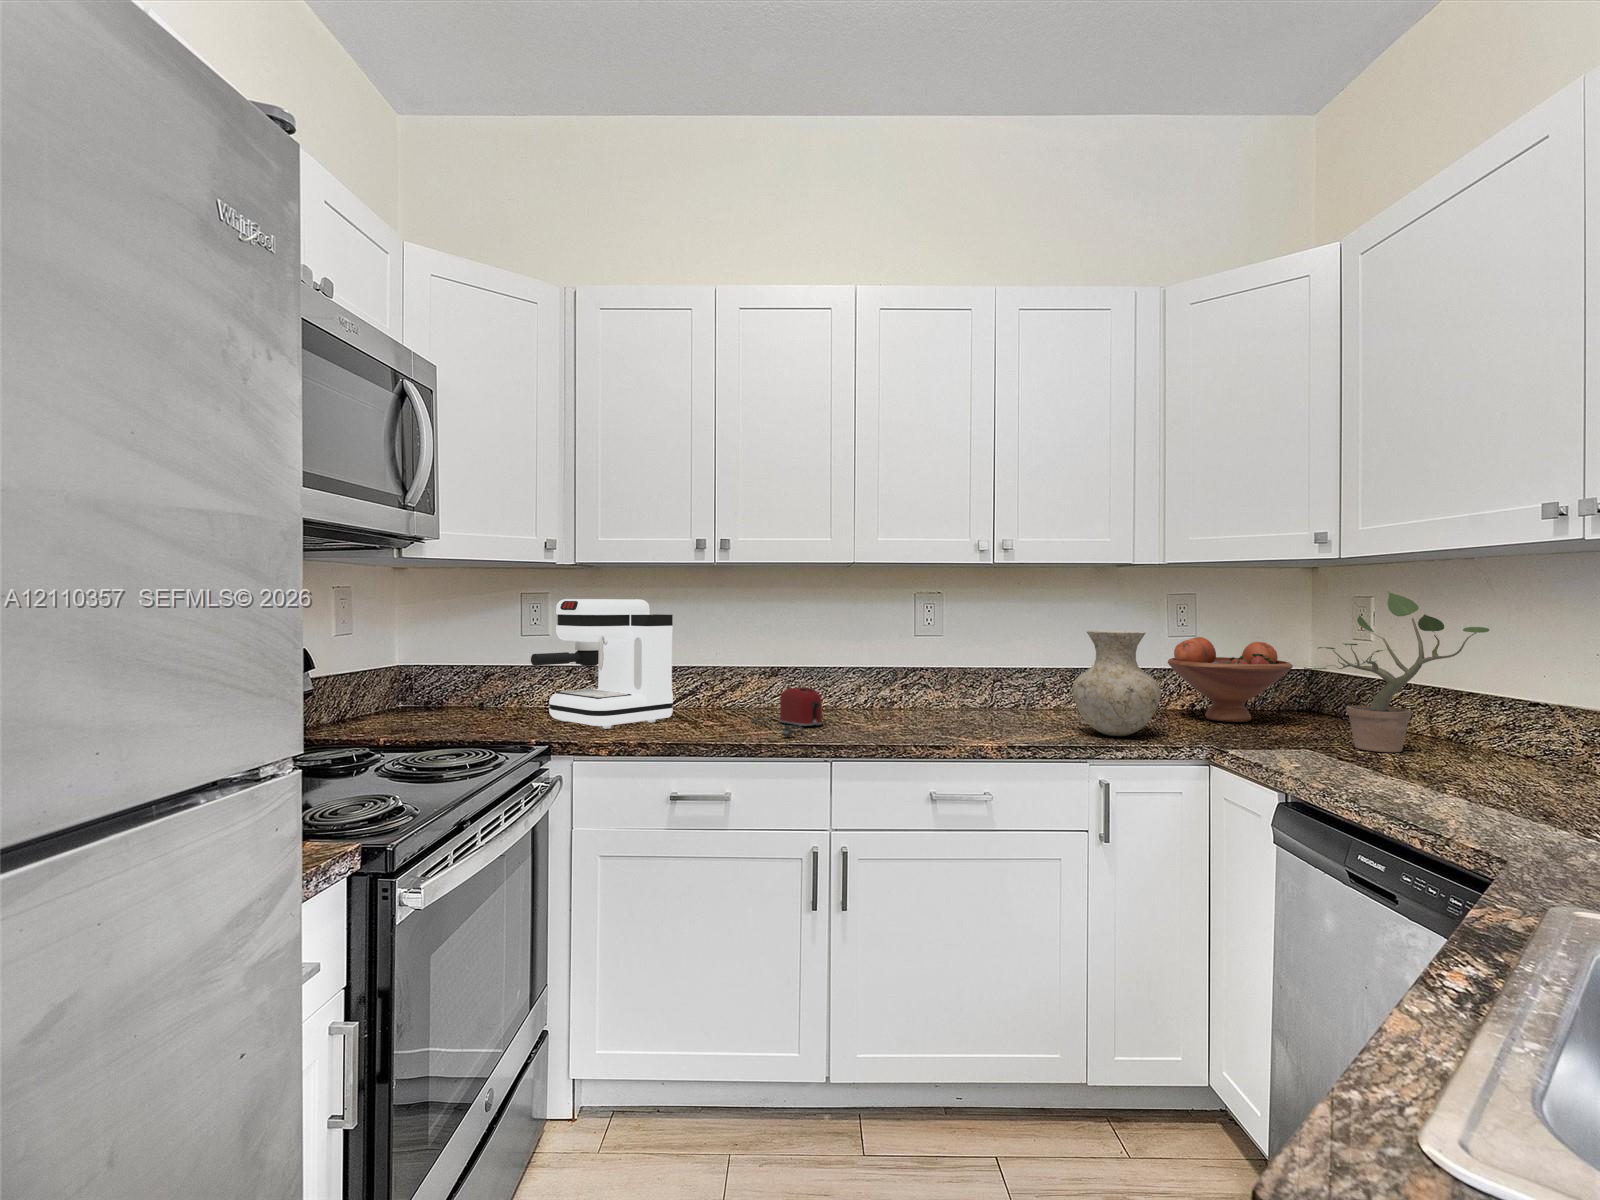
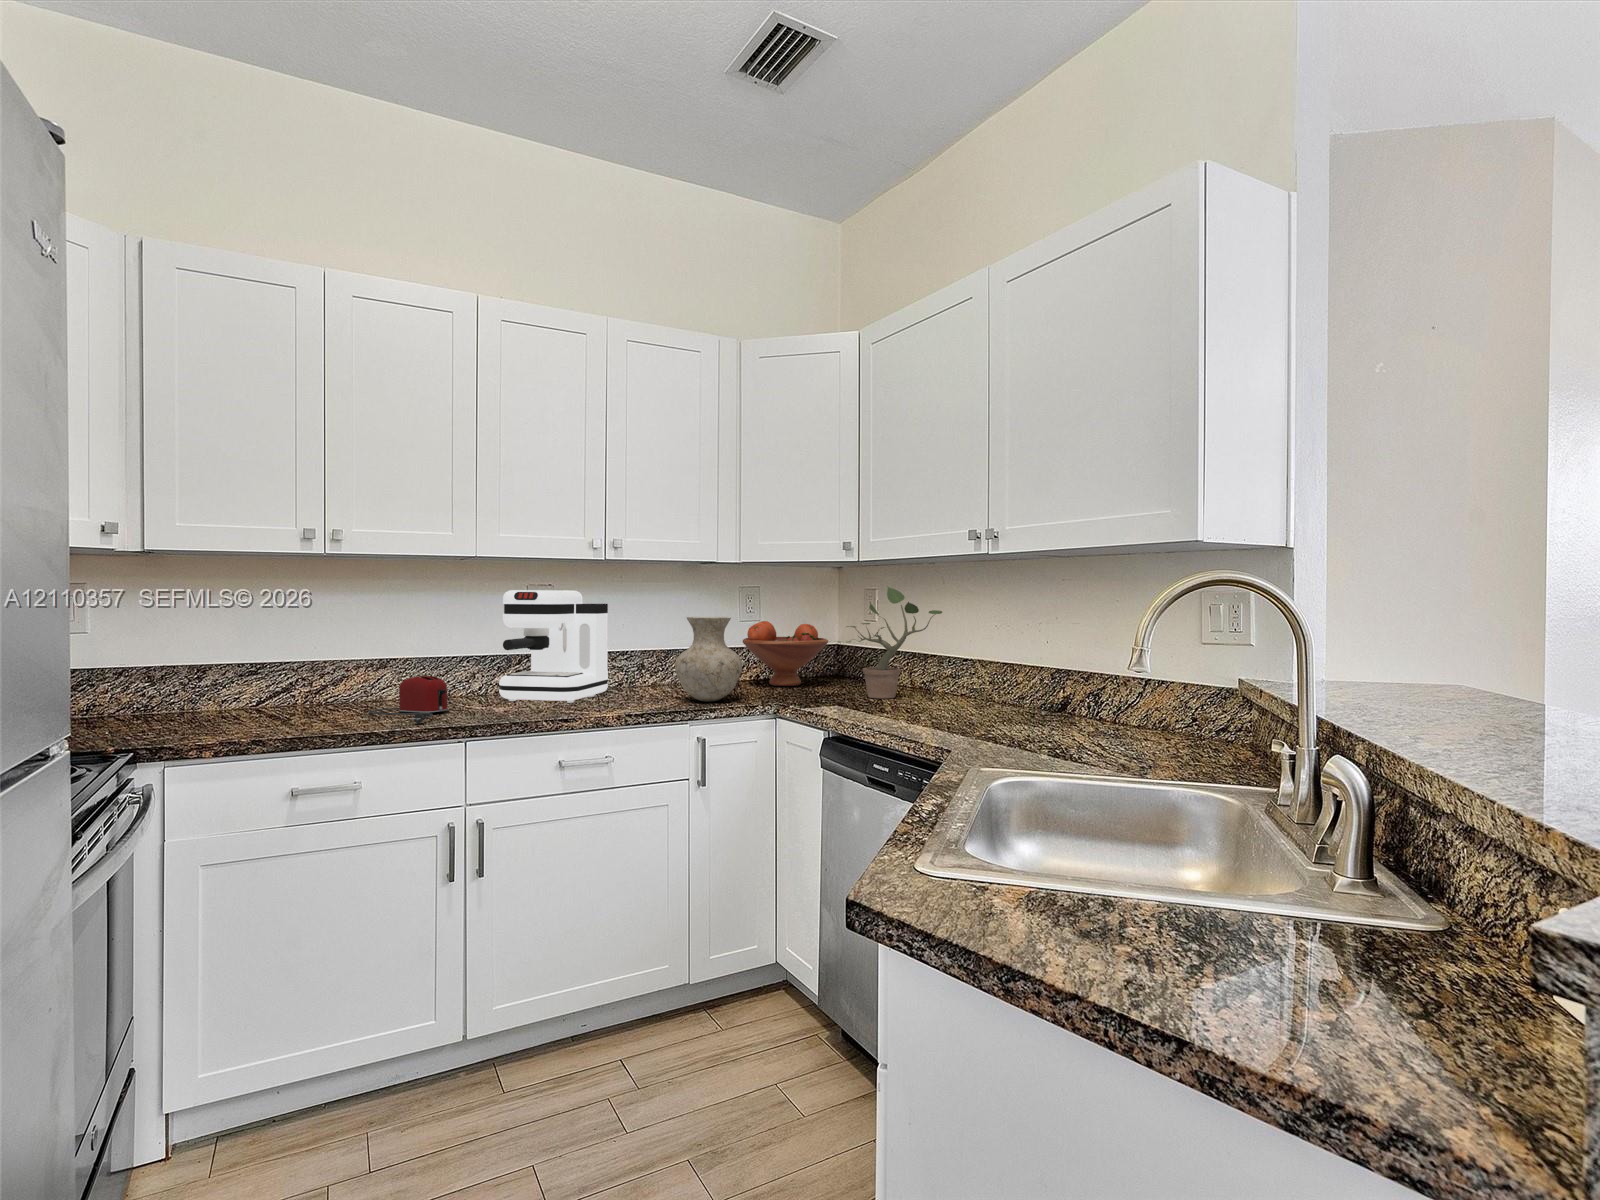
coffee maker: present [531,599,673,729] -> present [499,590,608,703]

